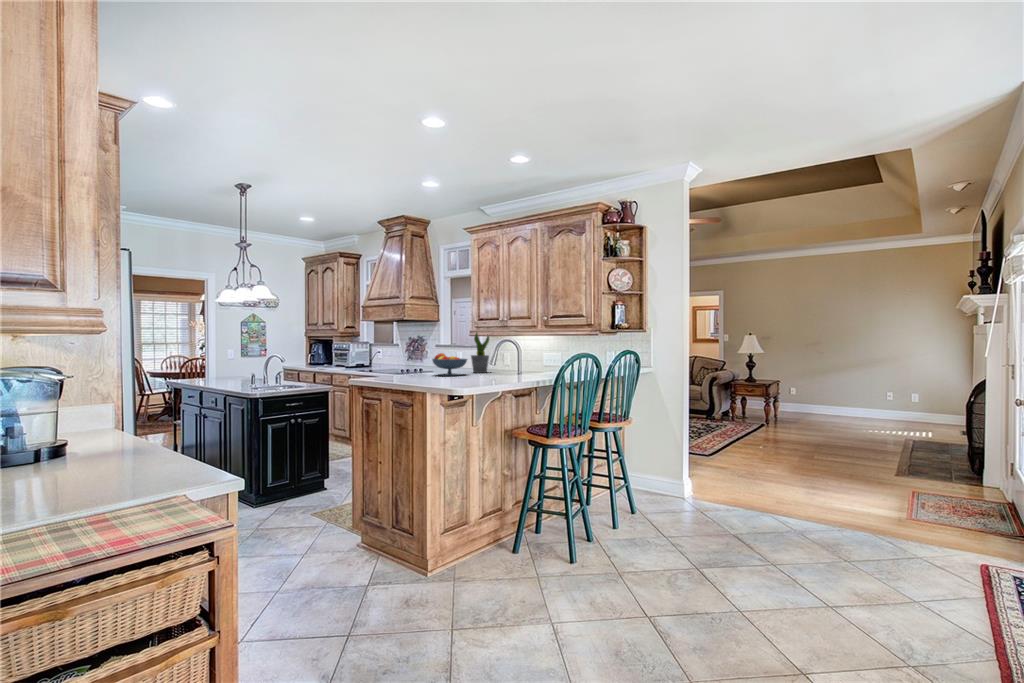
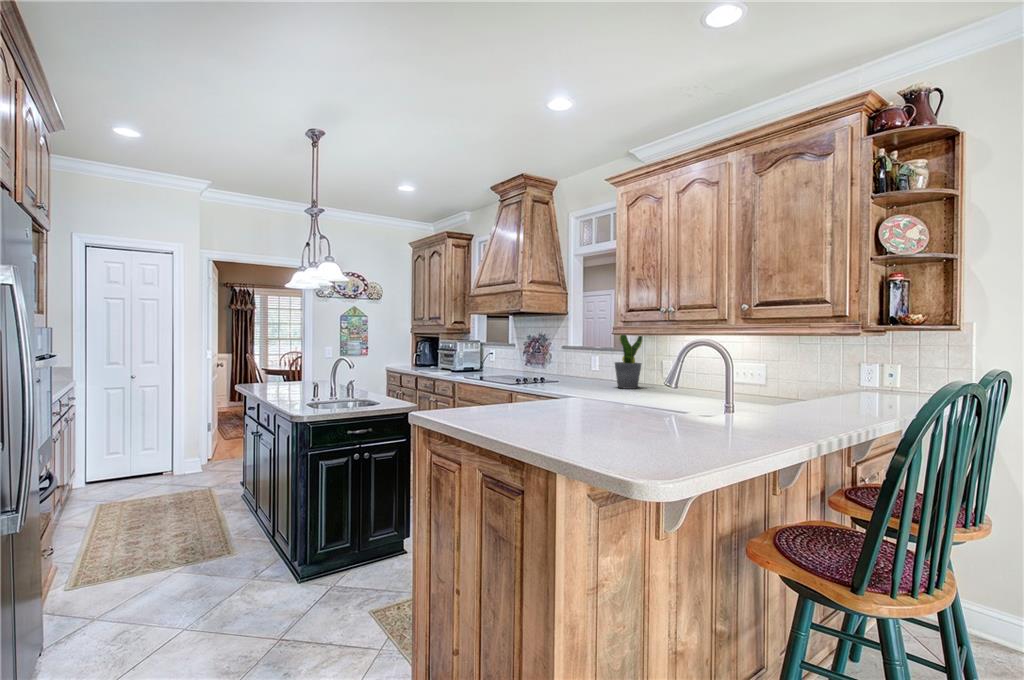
fruit bowl: present [432,353,467,376] -> none [559,359,611,394]

